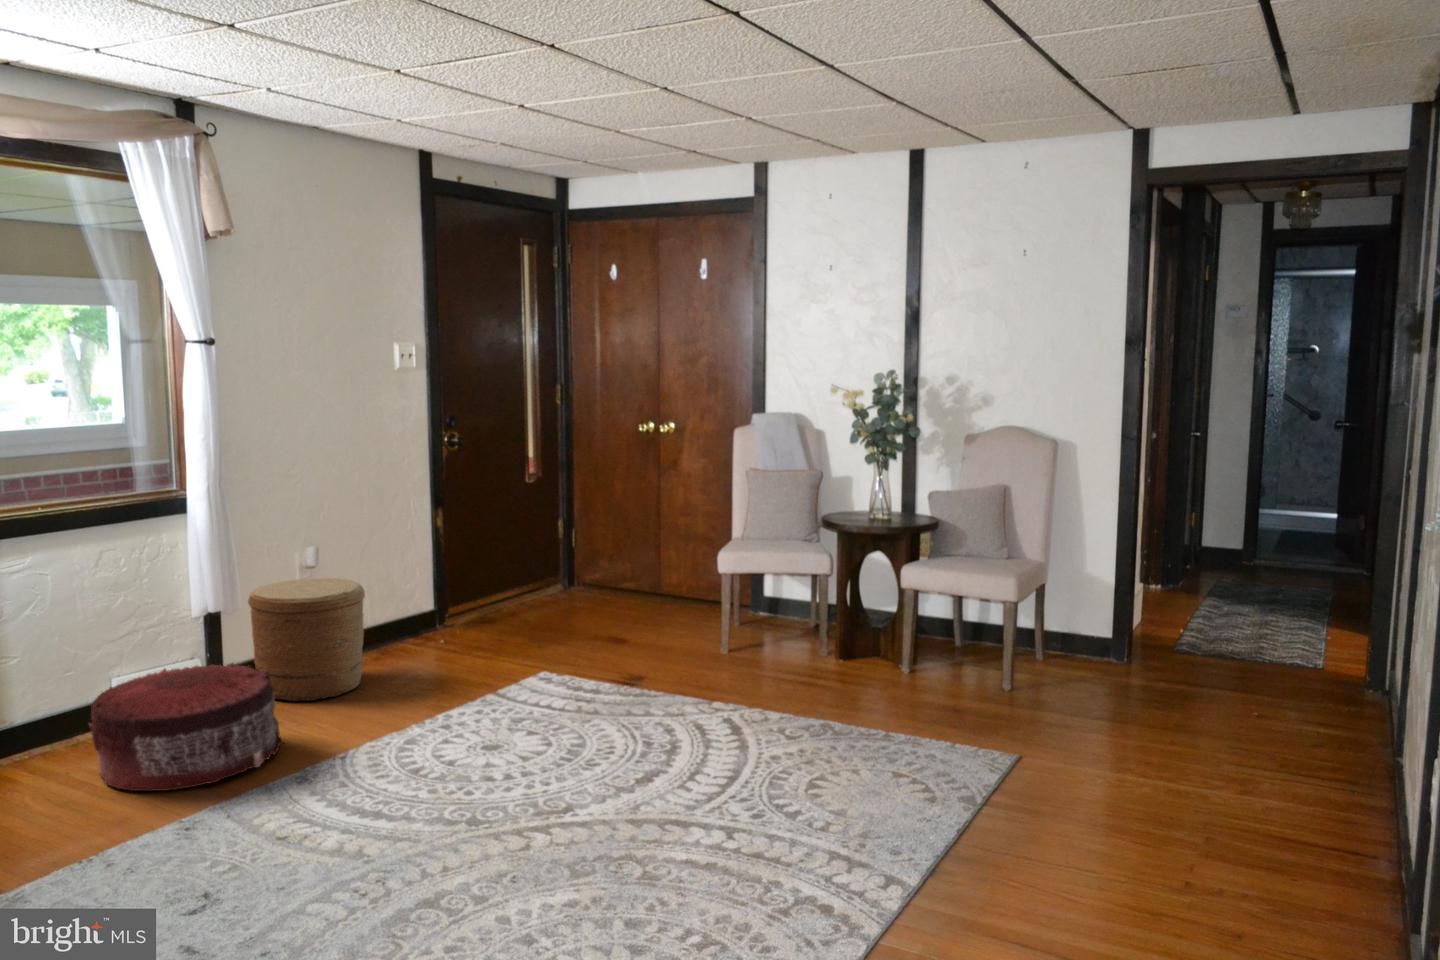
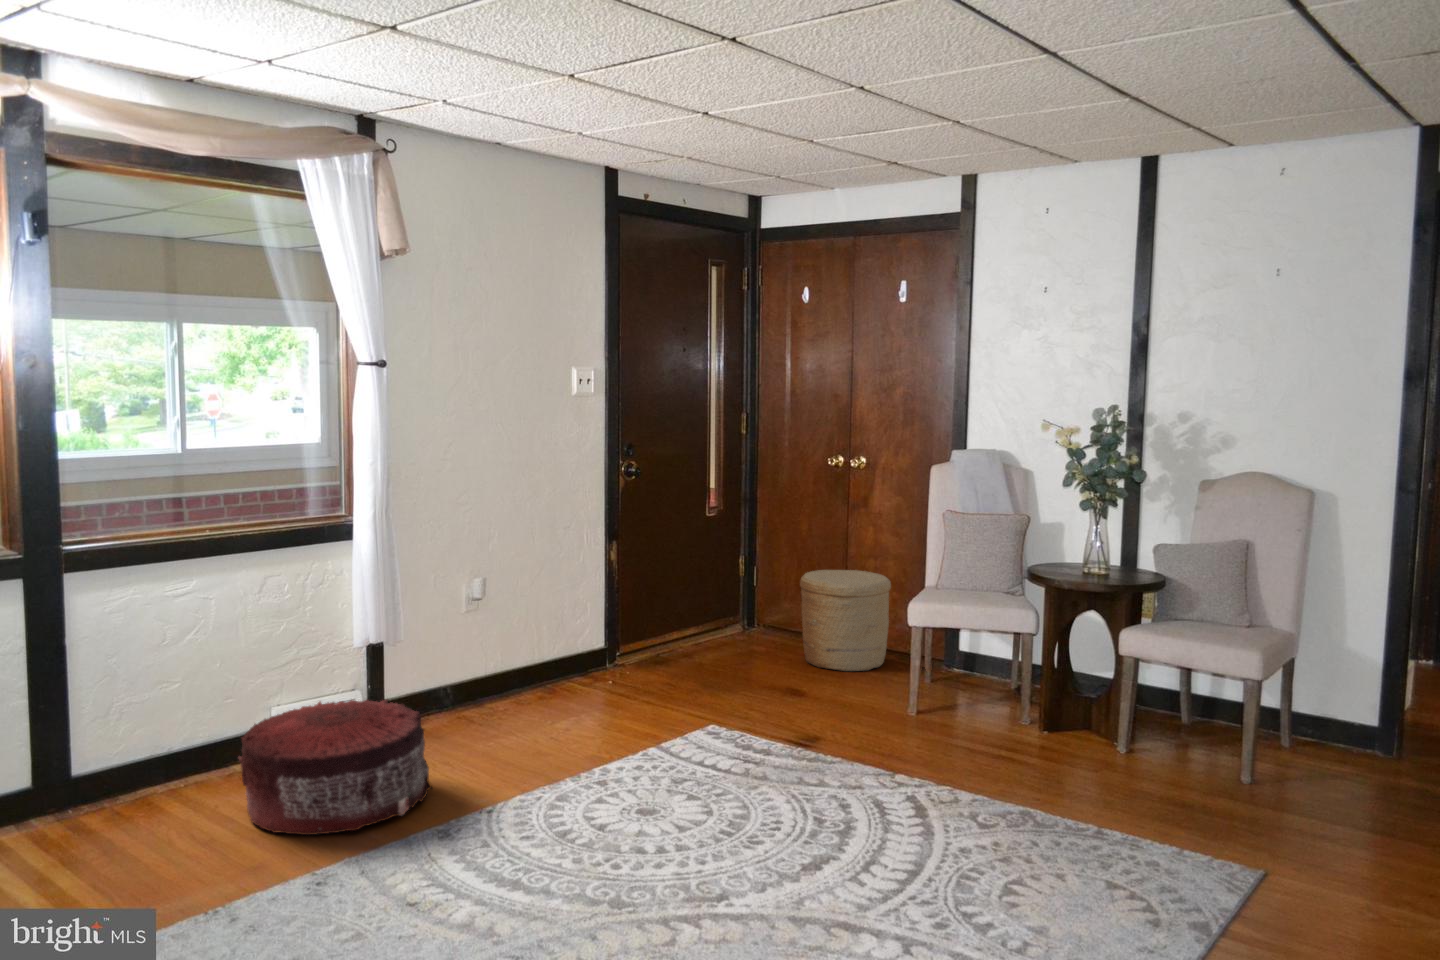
woven basket: present [248,578,365,701] -> present [800,570,891,671]

